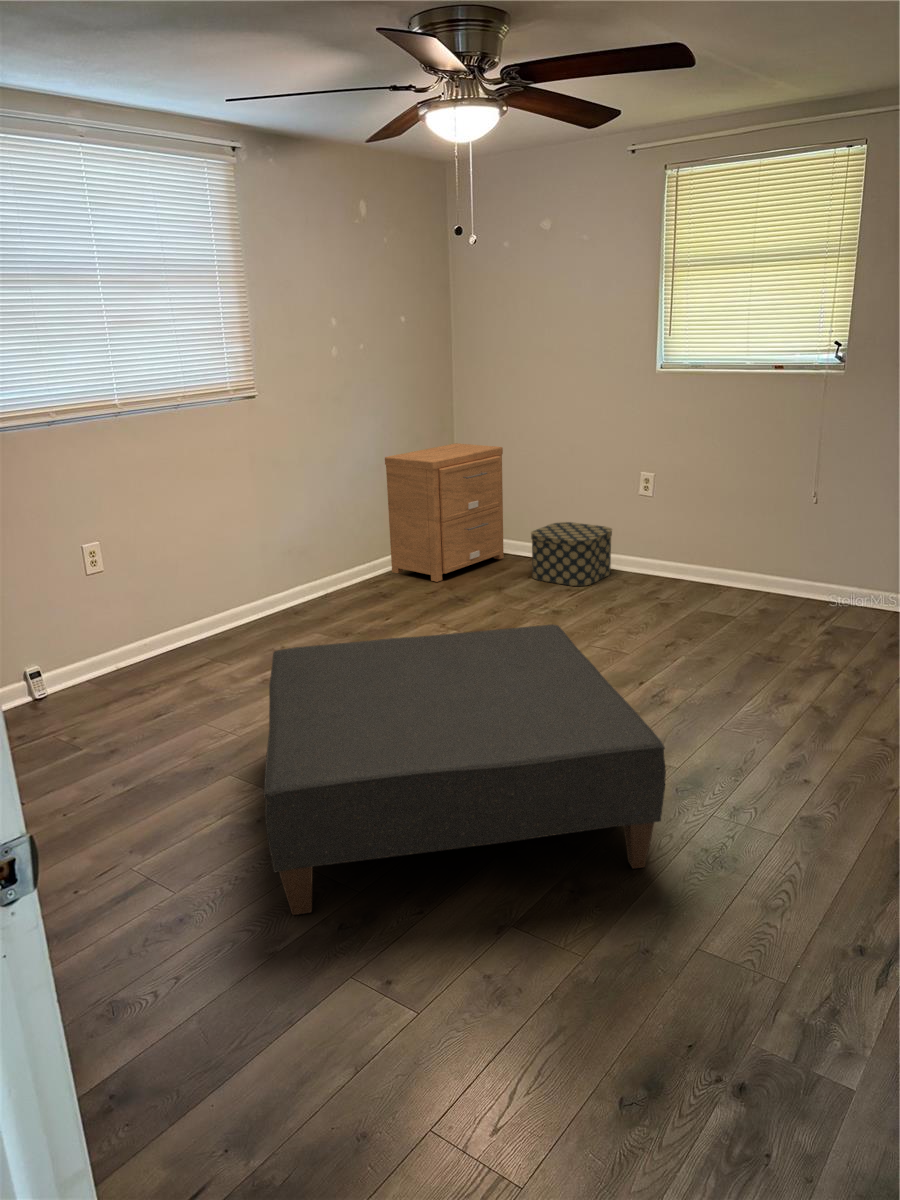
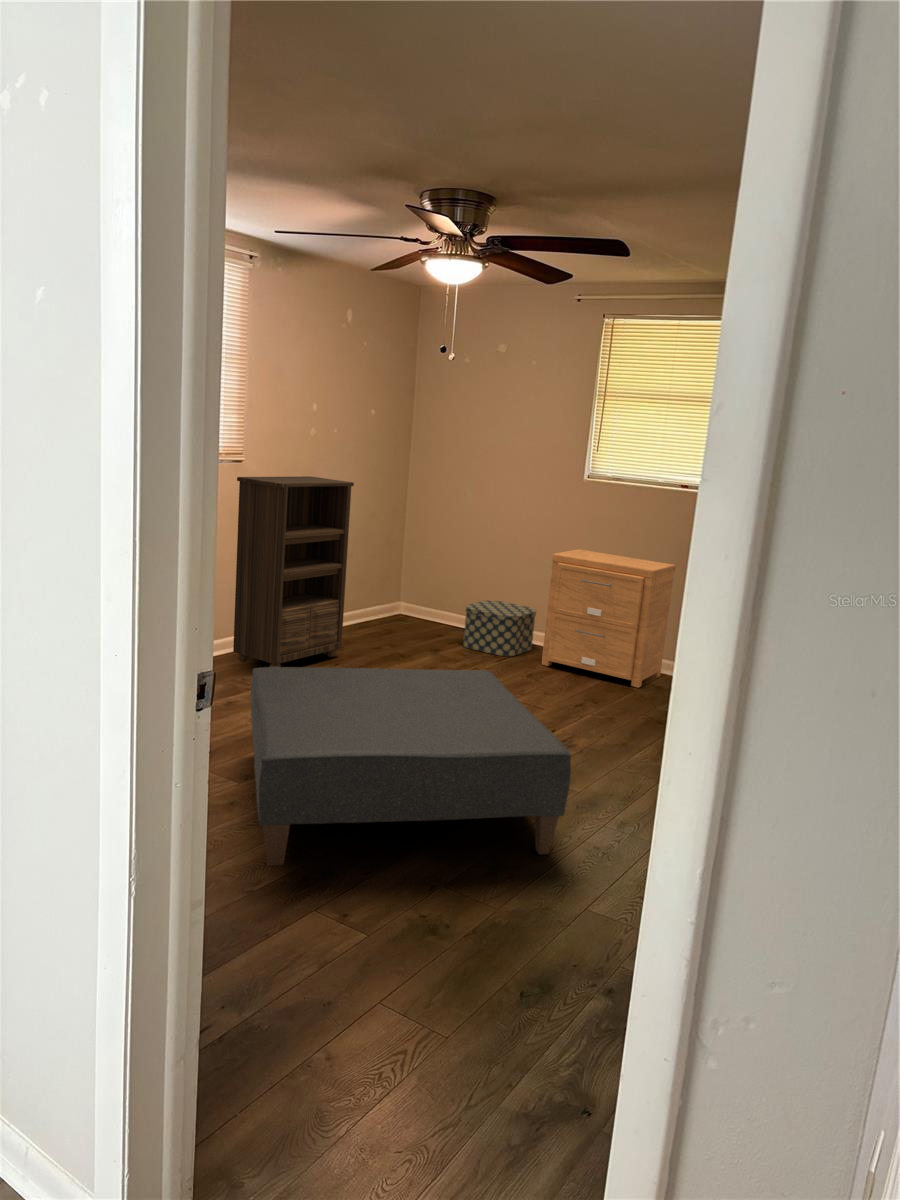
bookshelf: none [251,406,394,633] -> present [233,476,354,667]
nightstand: present [385,443,504,582] -> present [542,549,676,688]

